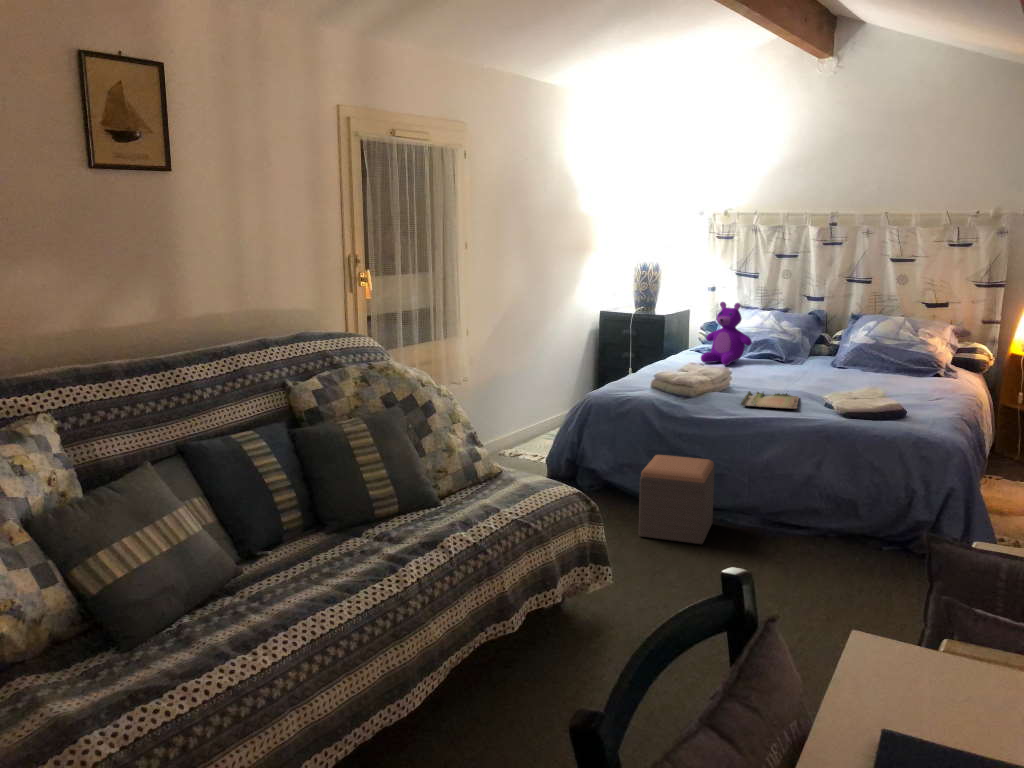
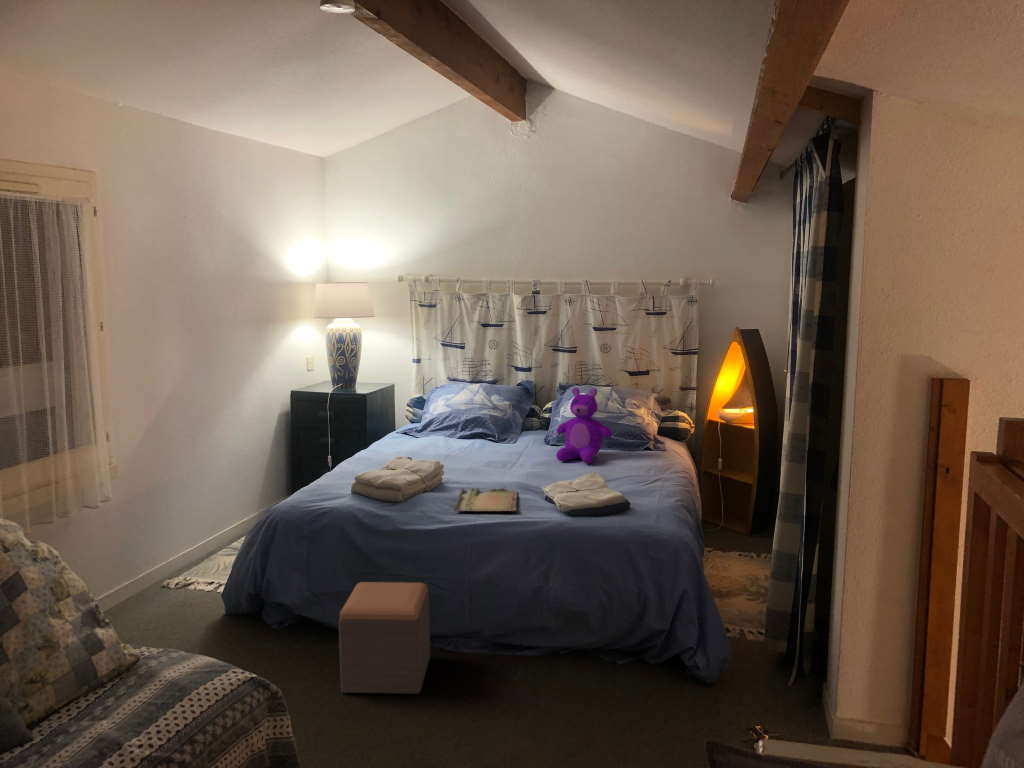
teddy bear: present [701,302,752,365] -> present [556,388,612,464]

